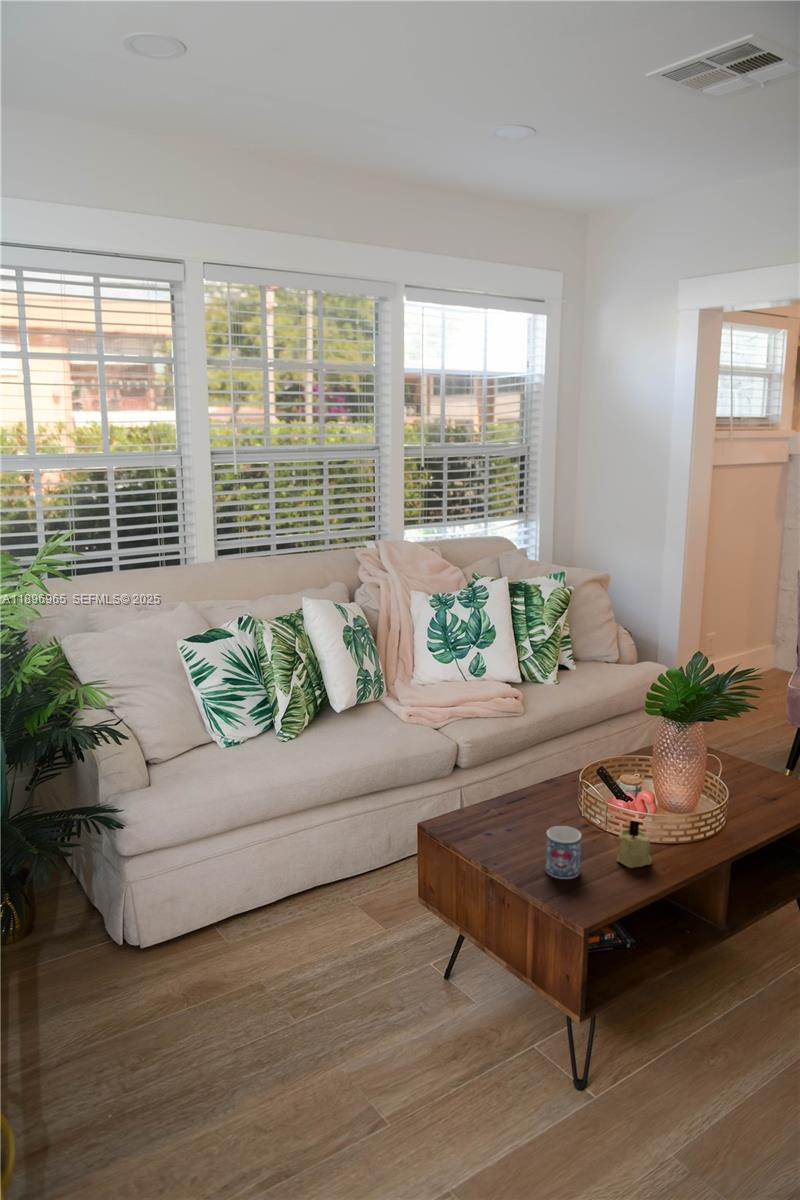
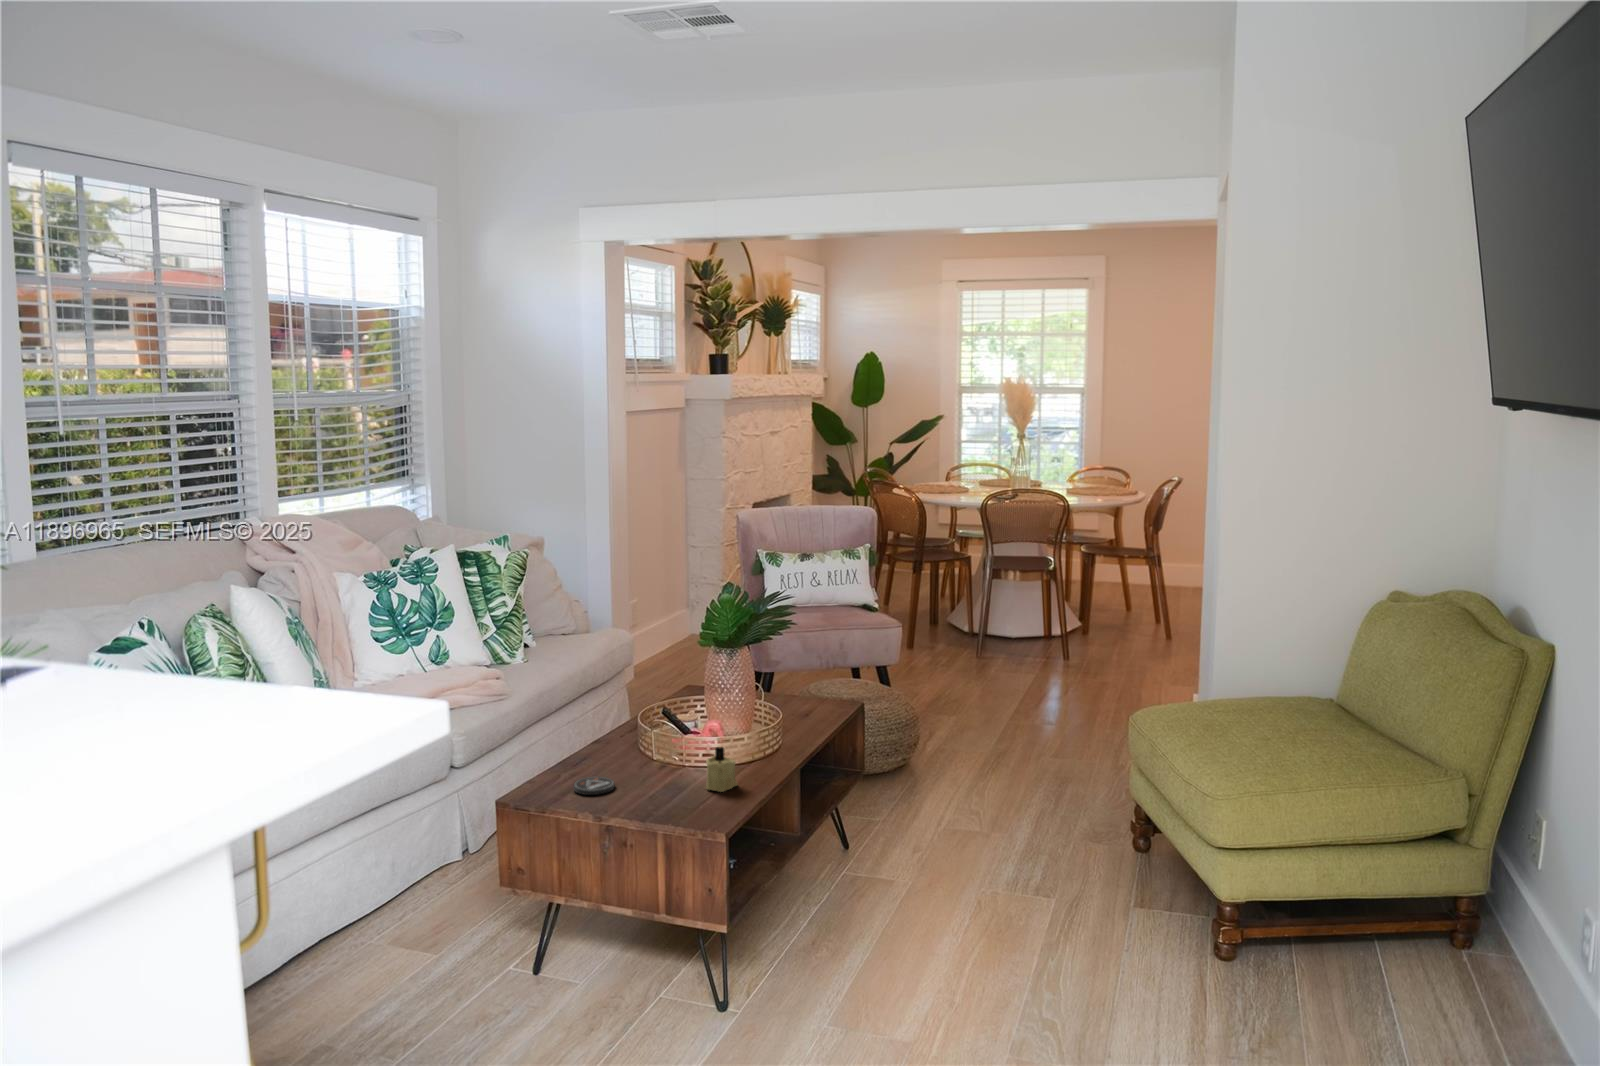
coaster: none [498,817,537,838] -> present [574,777,614,795]
mug: present [546,826,581,879] -> none [647,763,682,814]

